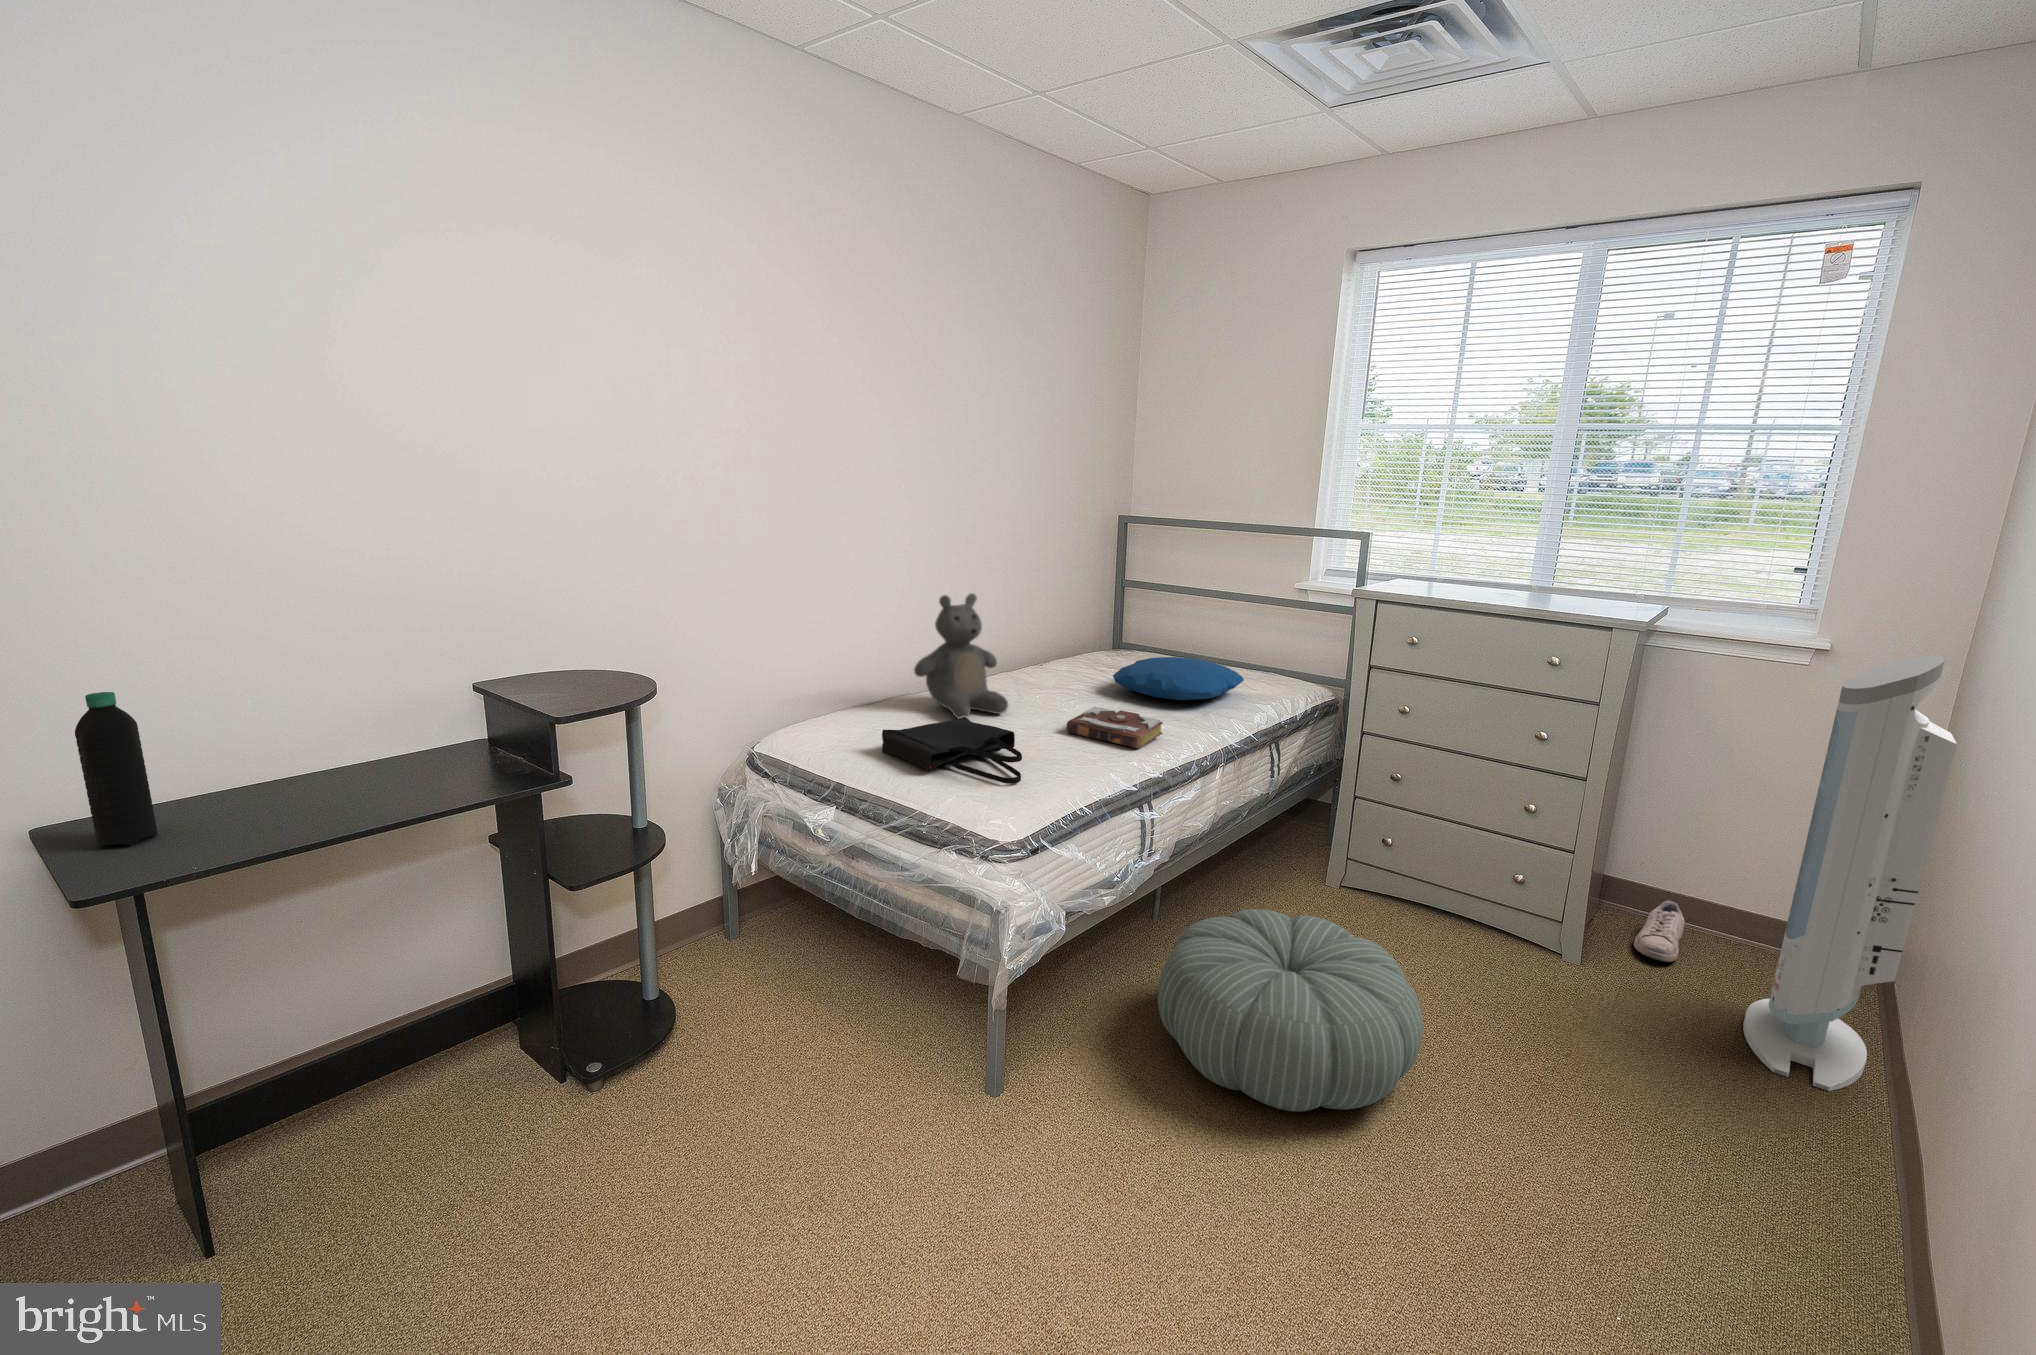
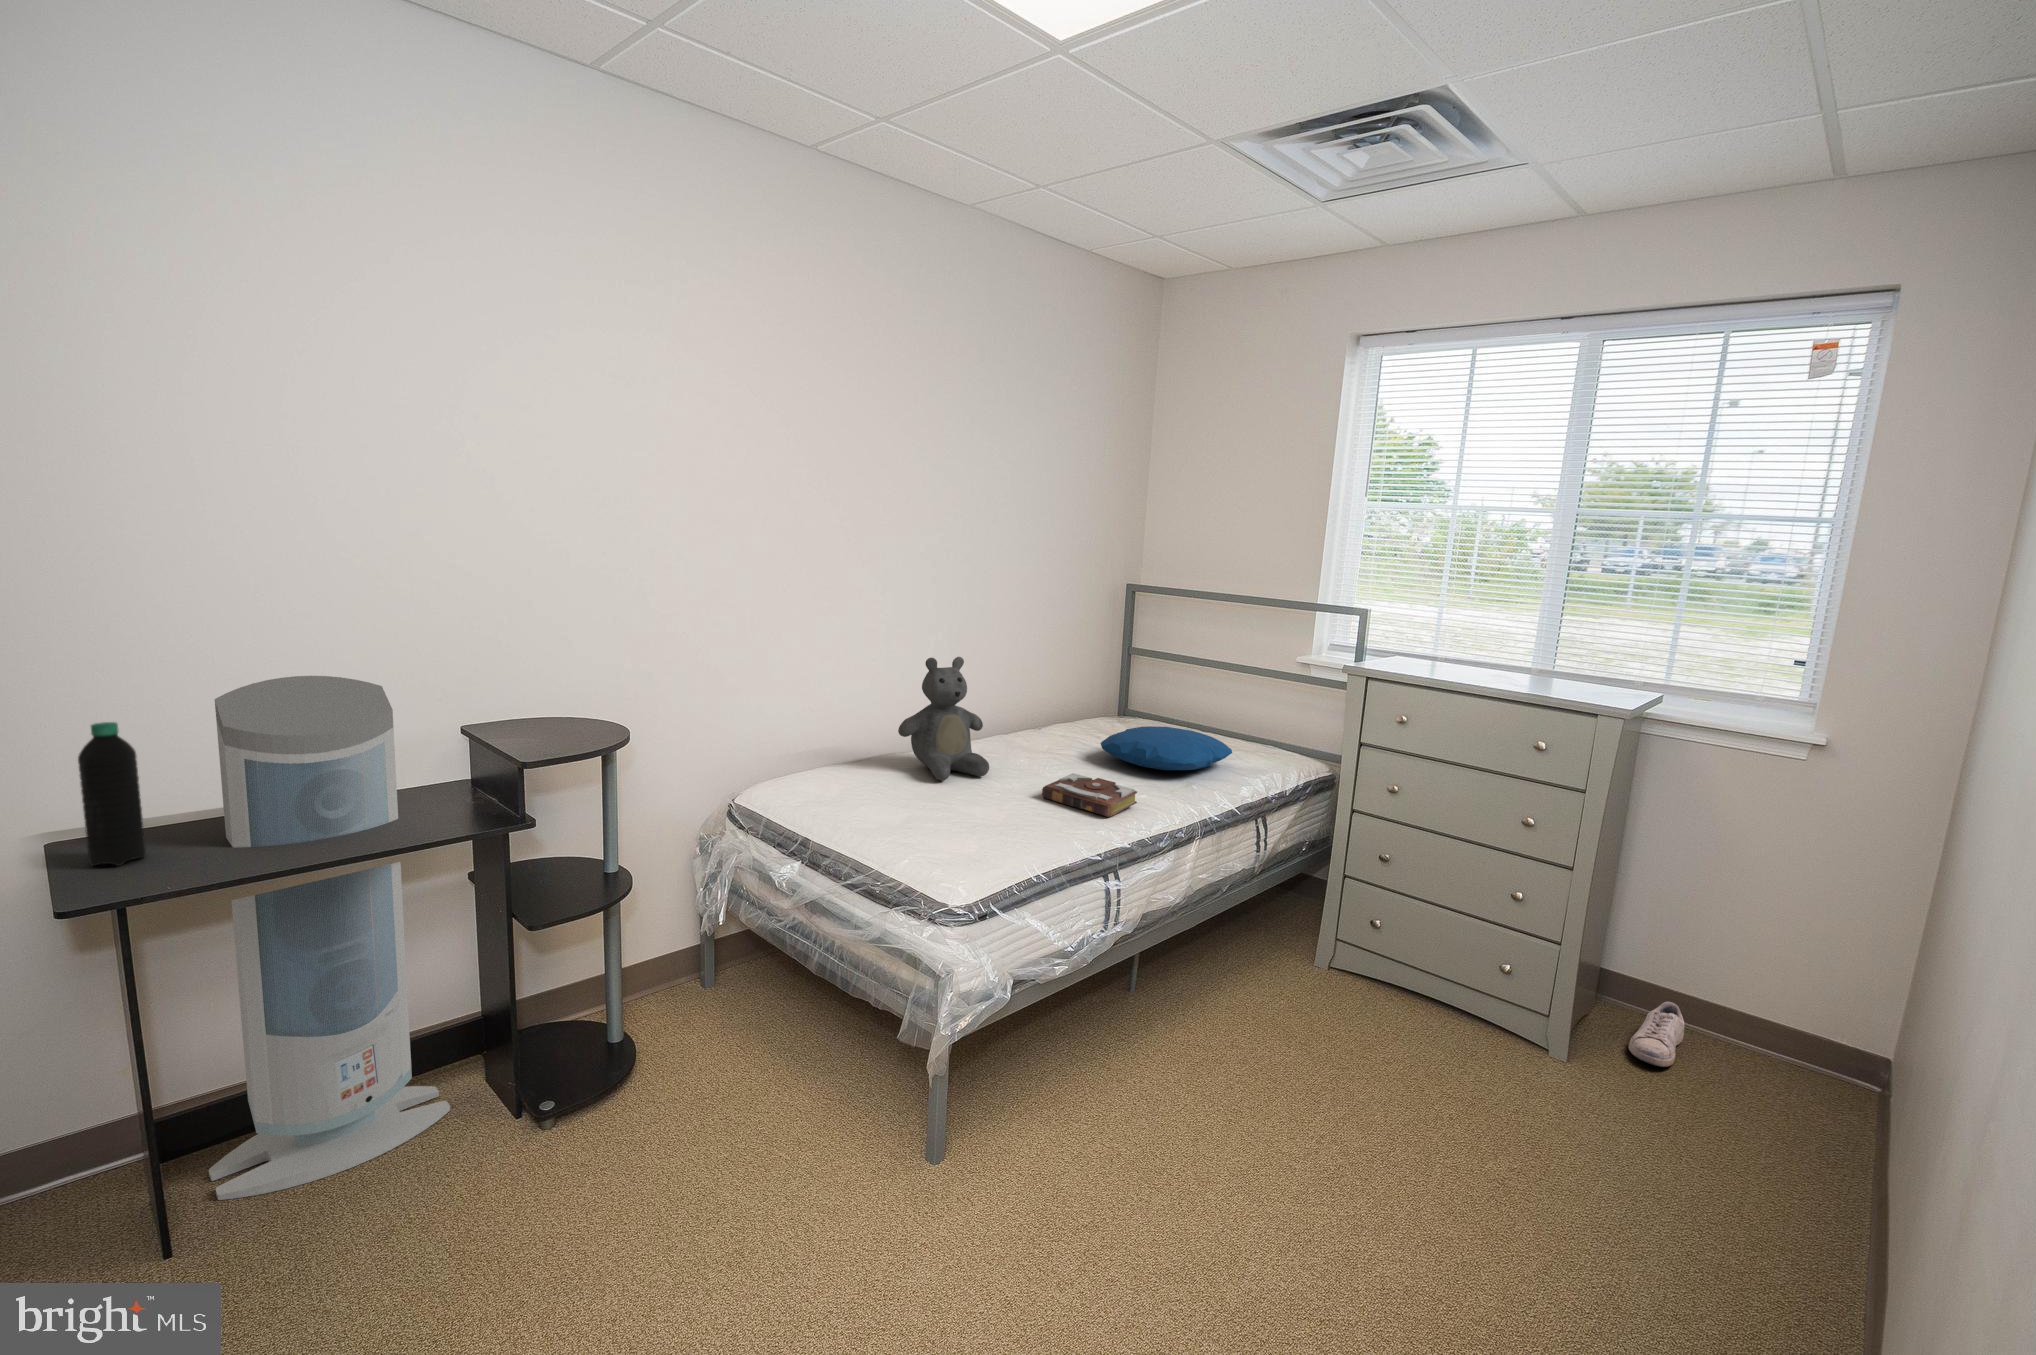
air purifier: present [1743,656,1957,1091] -> present [209,676,450,1200]
tote bag: present [882,717,1022,784] -> none [854,778,984,846]
pouf: present [1158,909,1423,1112] -> none [1110,987,1377,1200]

